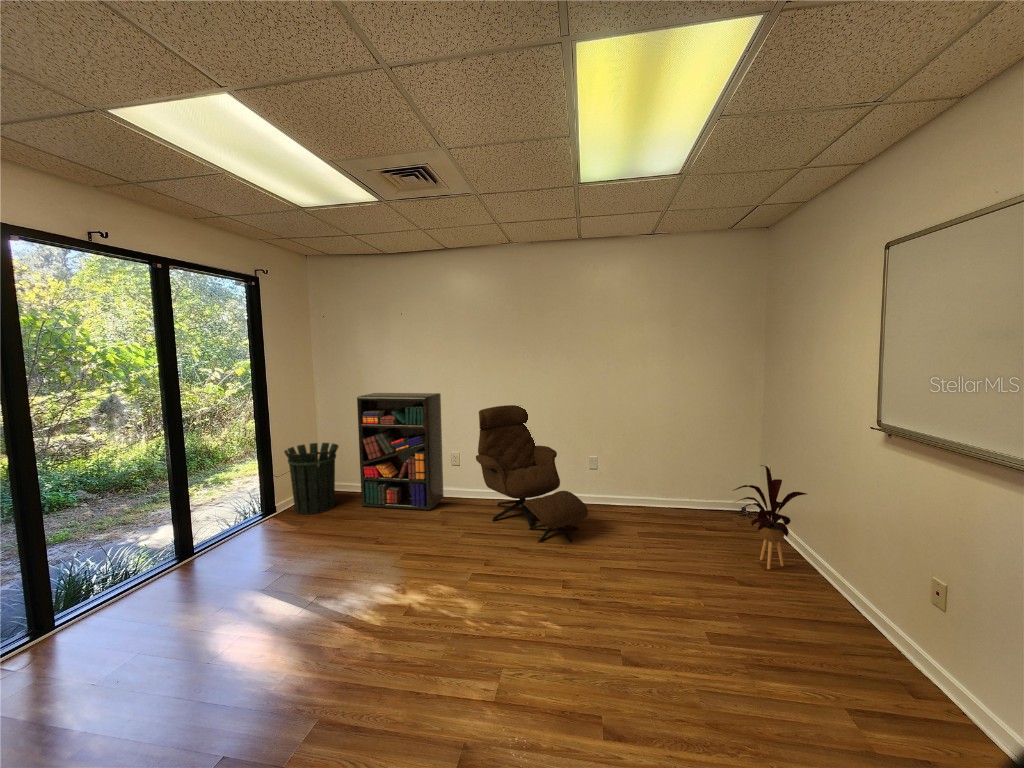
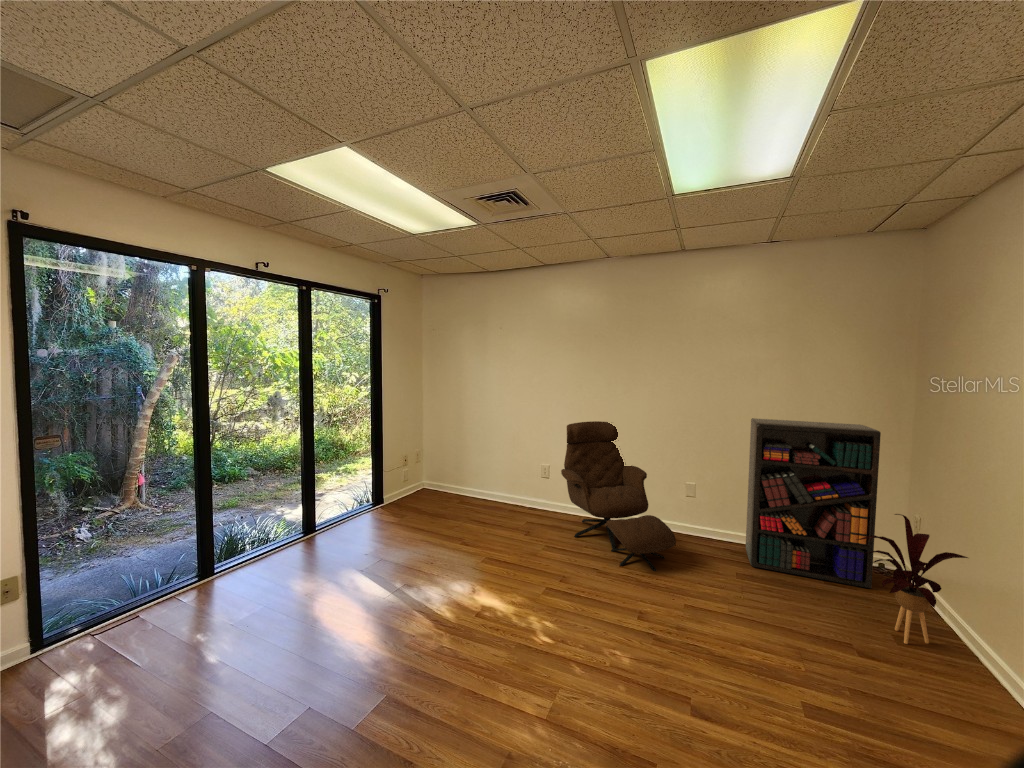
bookshelf: present [357,393,443,510] -> present [746,418,881,588]
waste bin: present [284,443,339,515] -> none [393,444,438,509]

